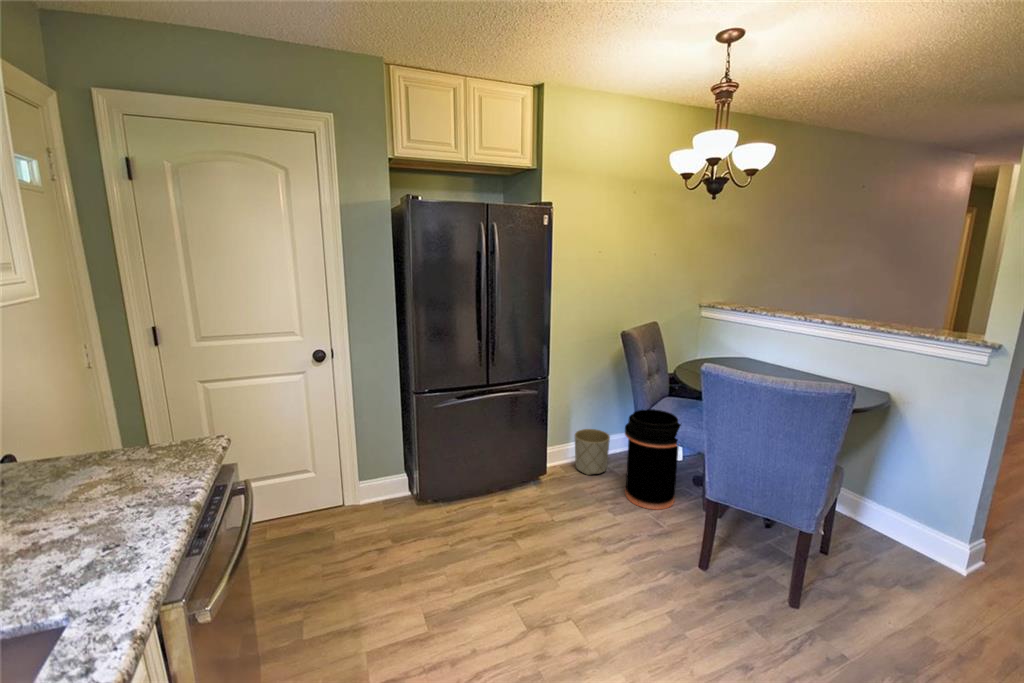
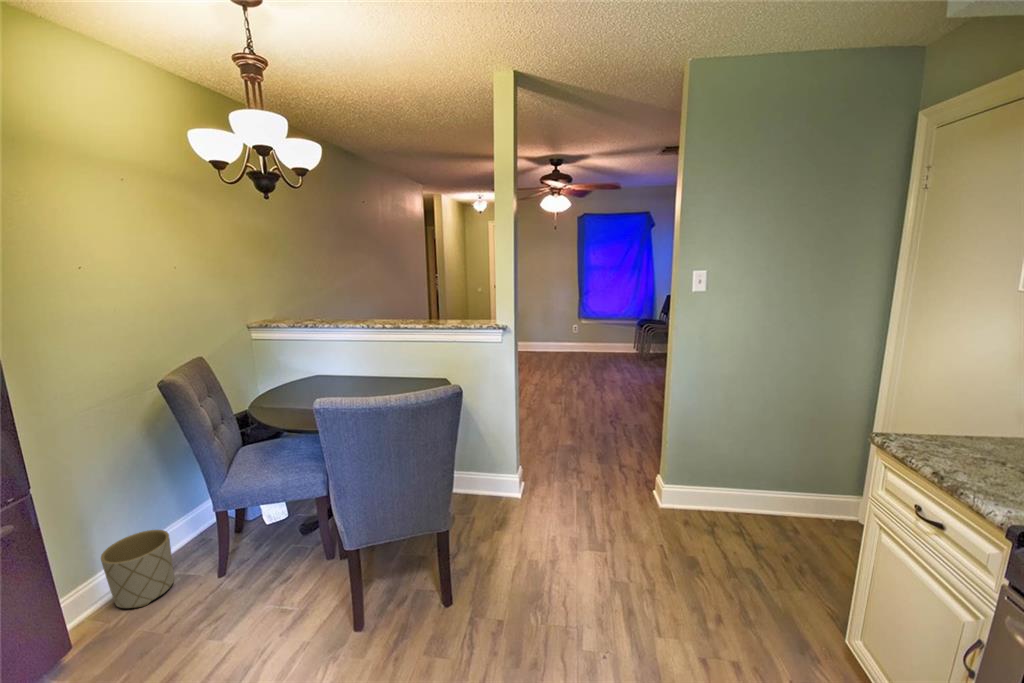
trash can: present [625,409,681,509] -> none [198,467,289,605]

